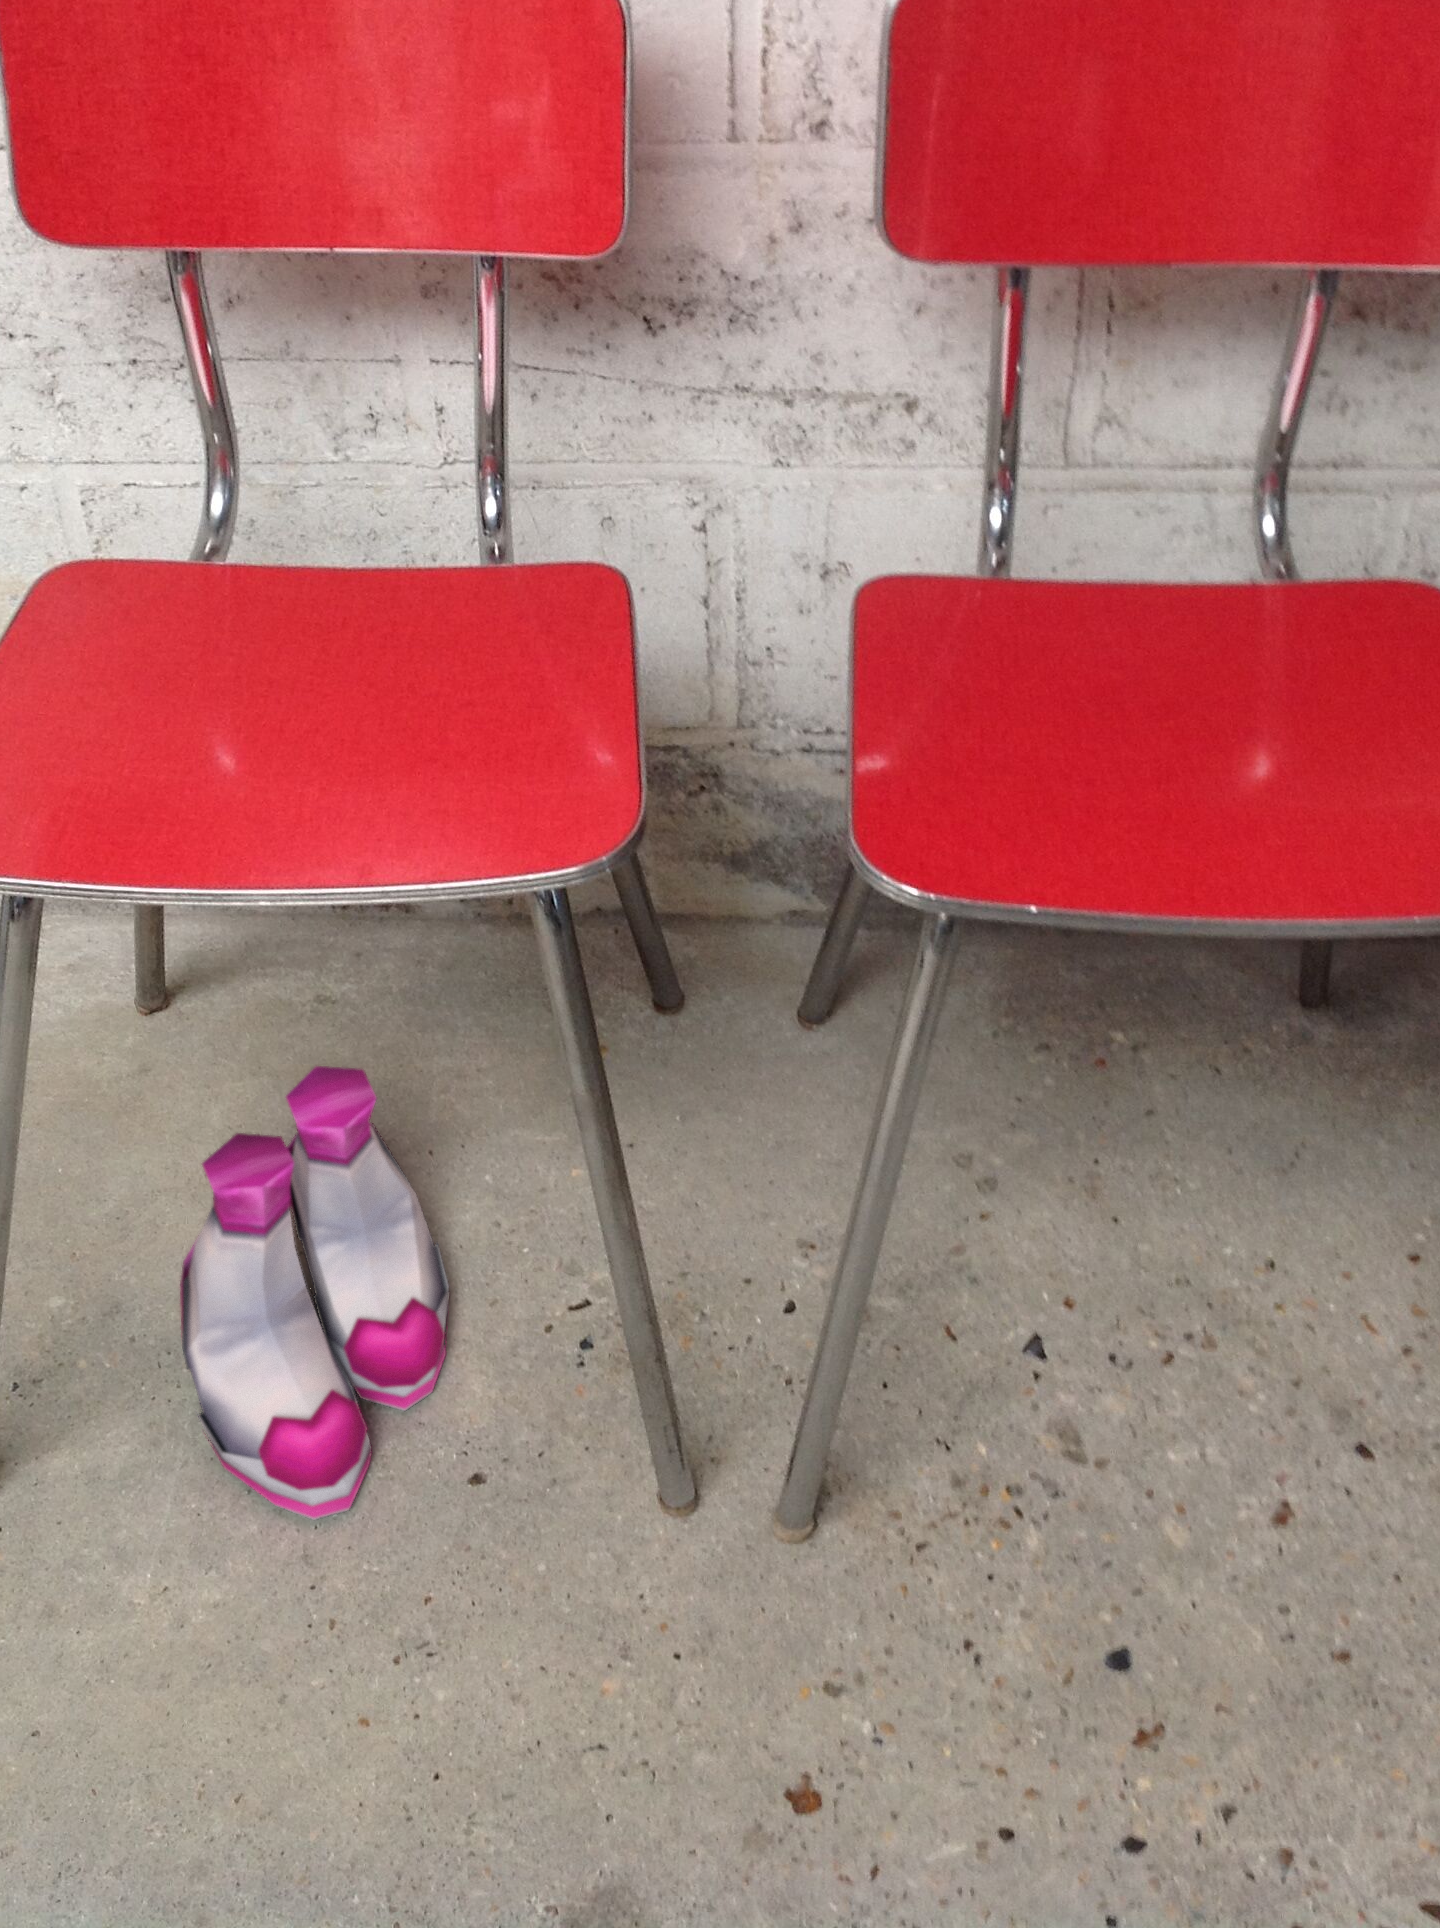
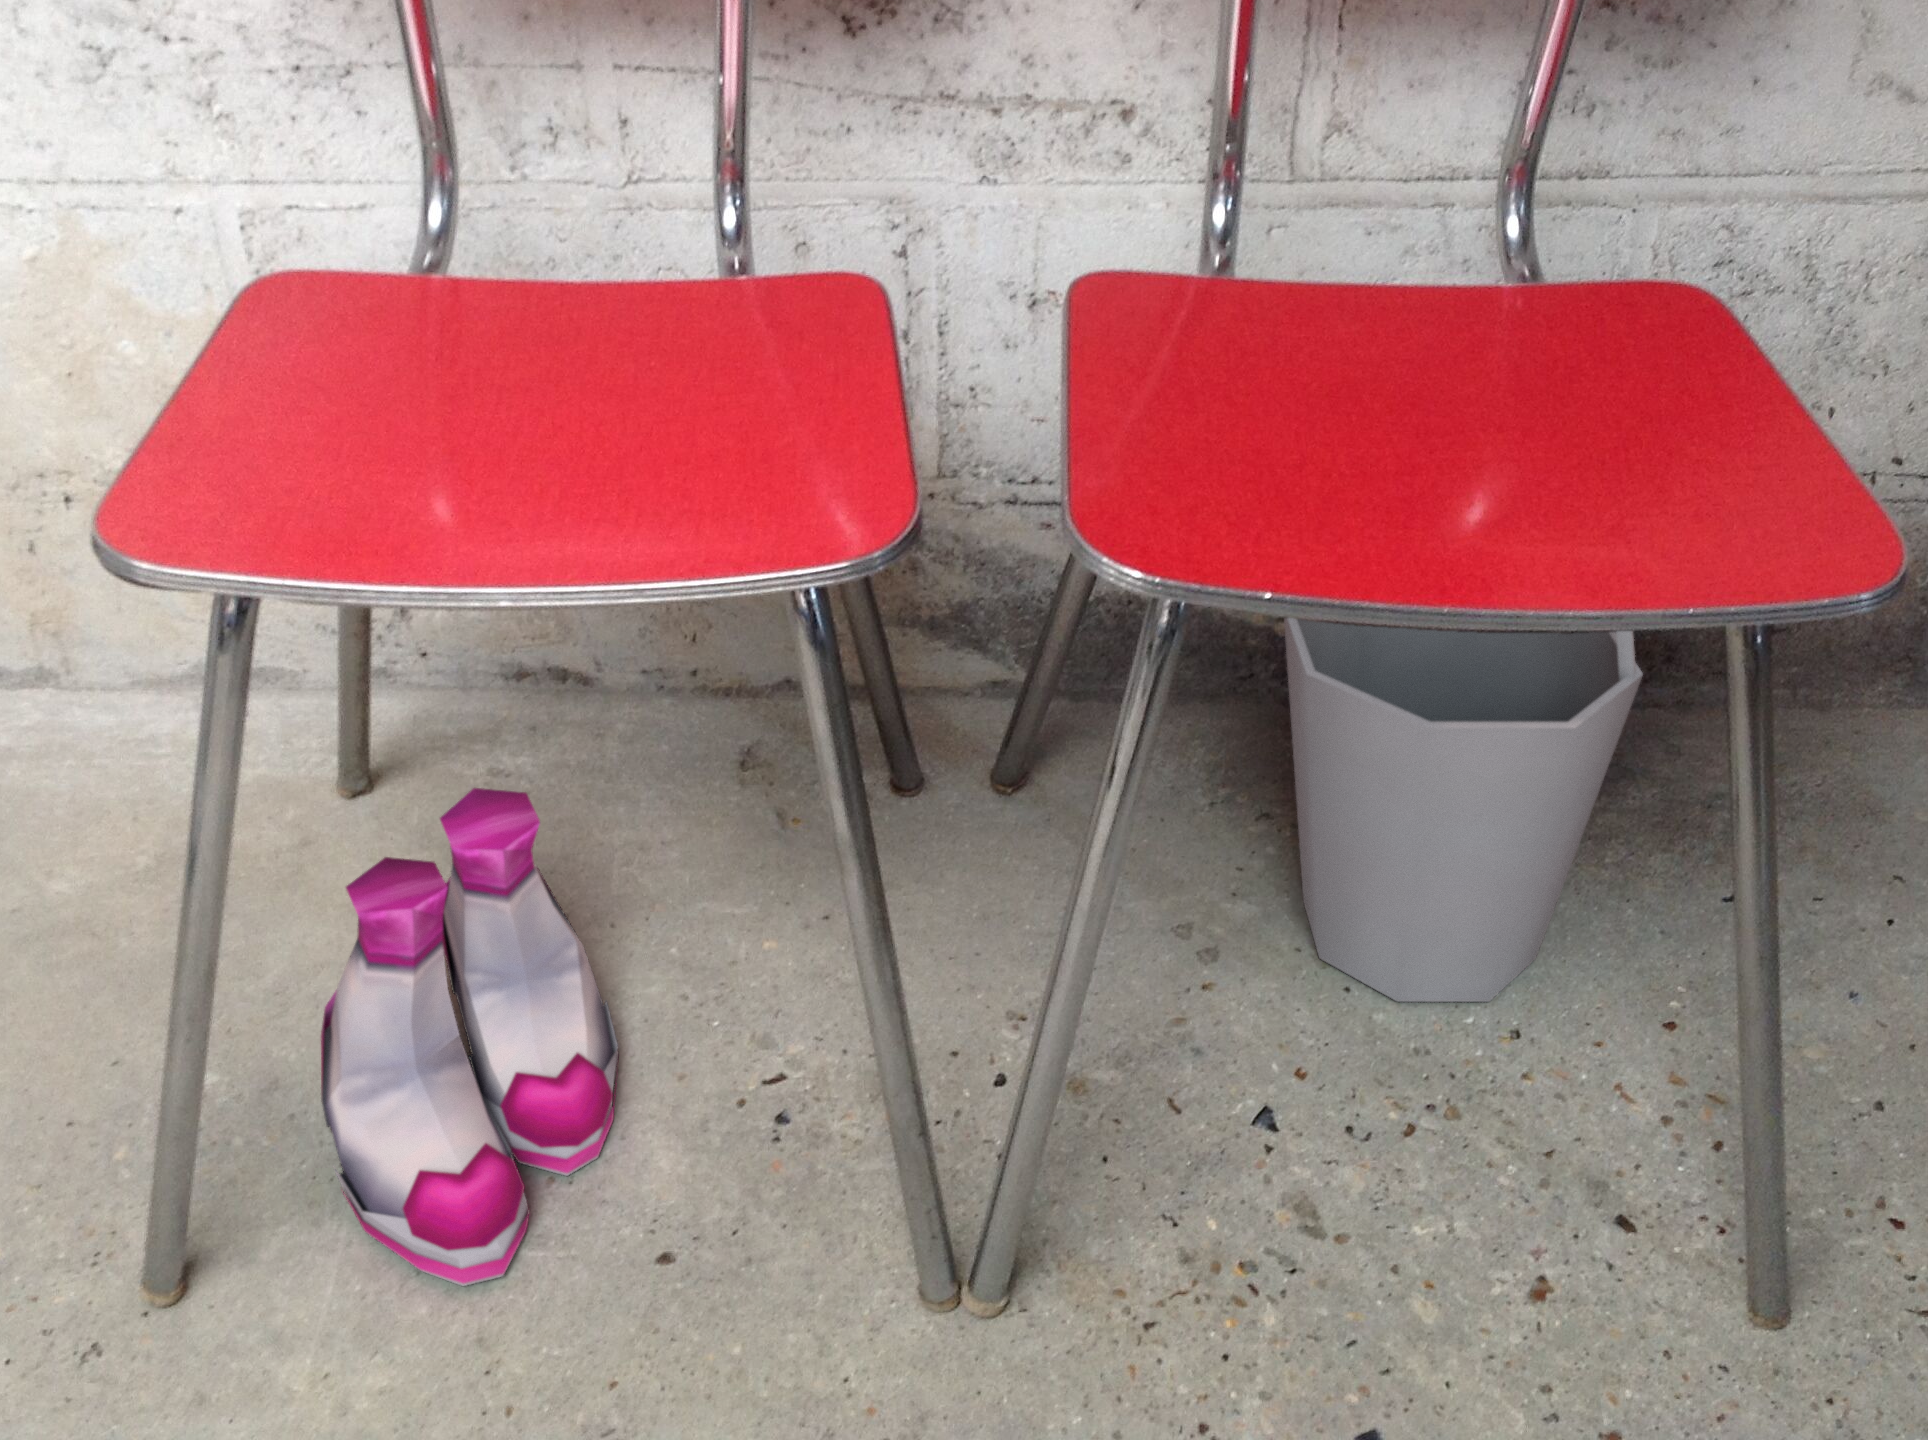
bucket: none [1050,764,1373,1230] -> present [1284,618,1643,1002]

